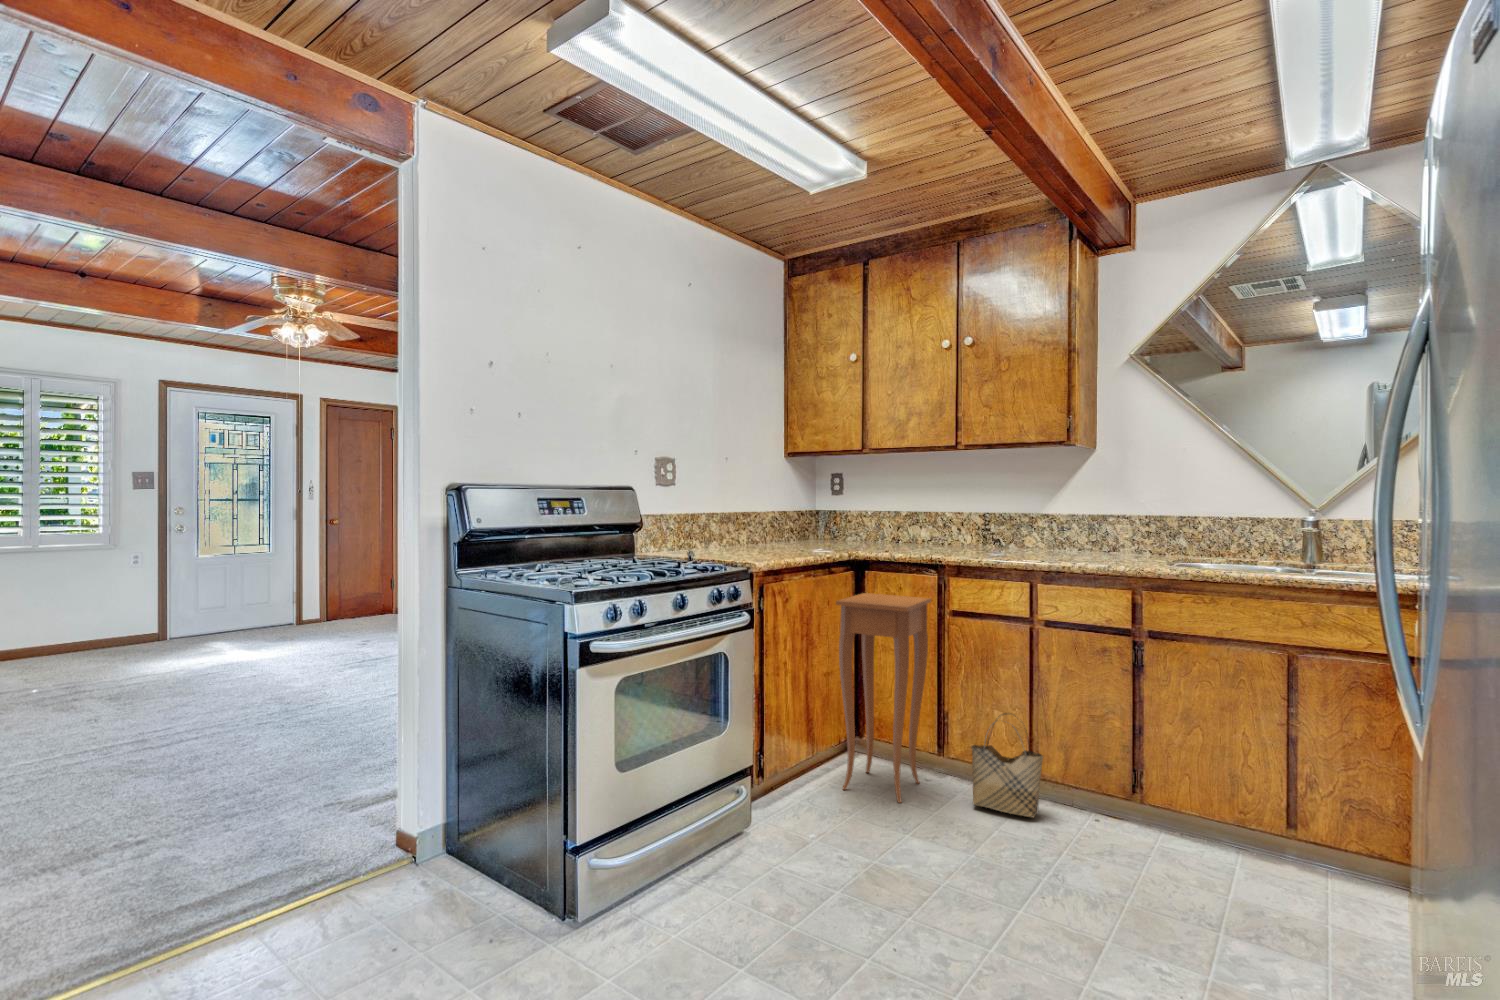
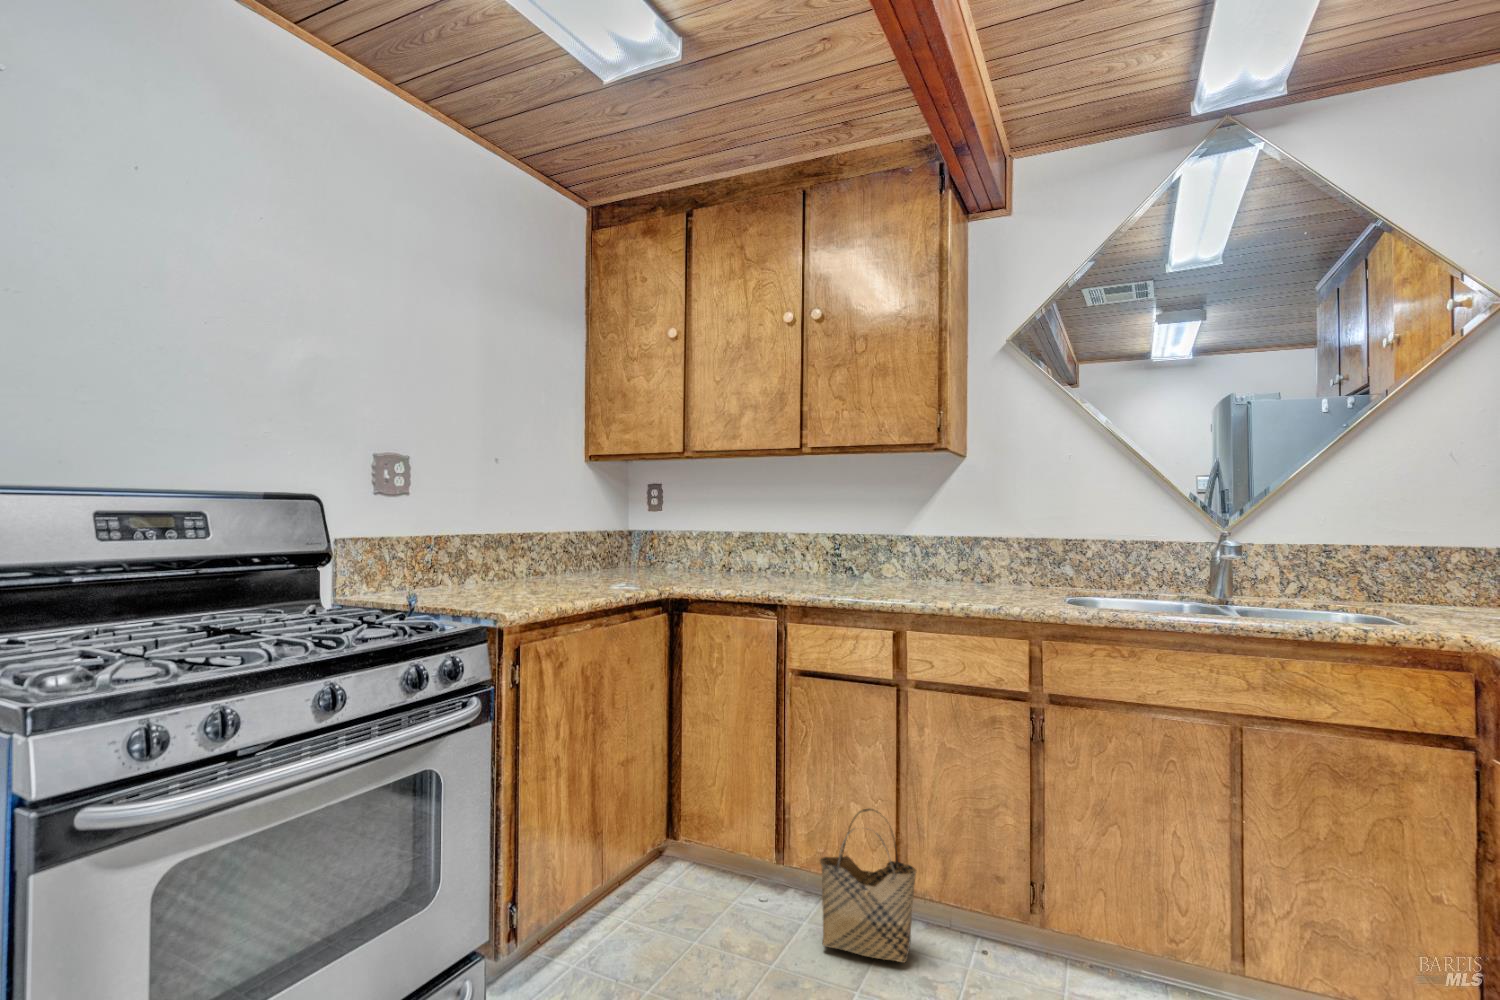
side table: present [836,593,931,803] -> none [634,644,768,953]

